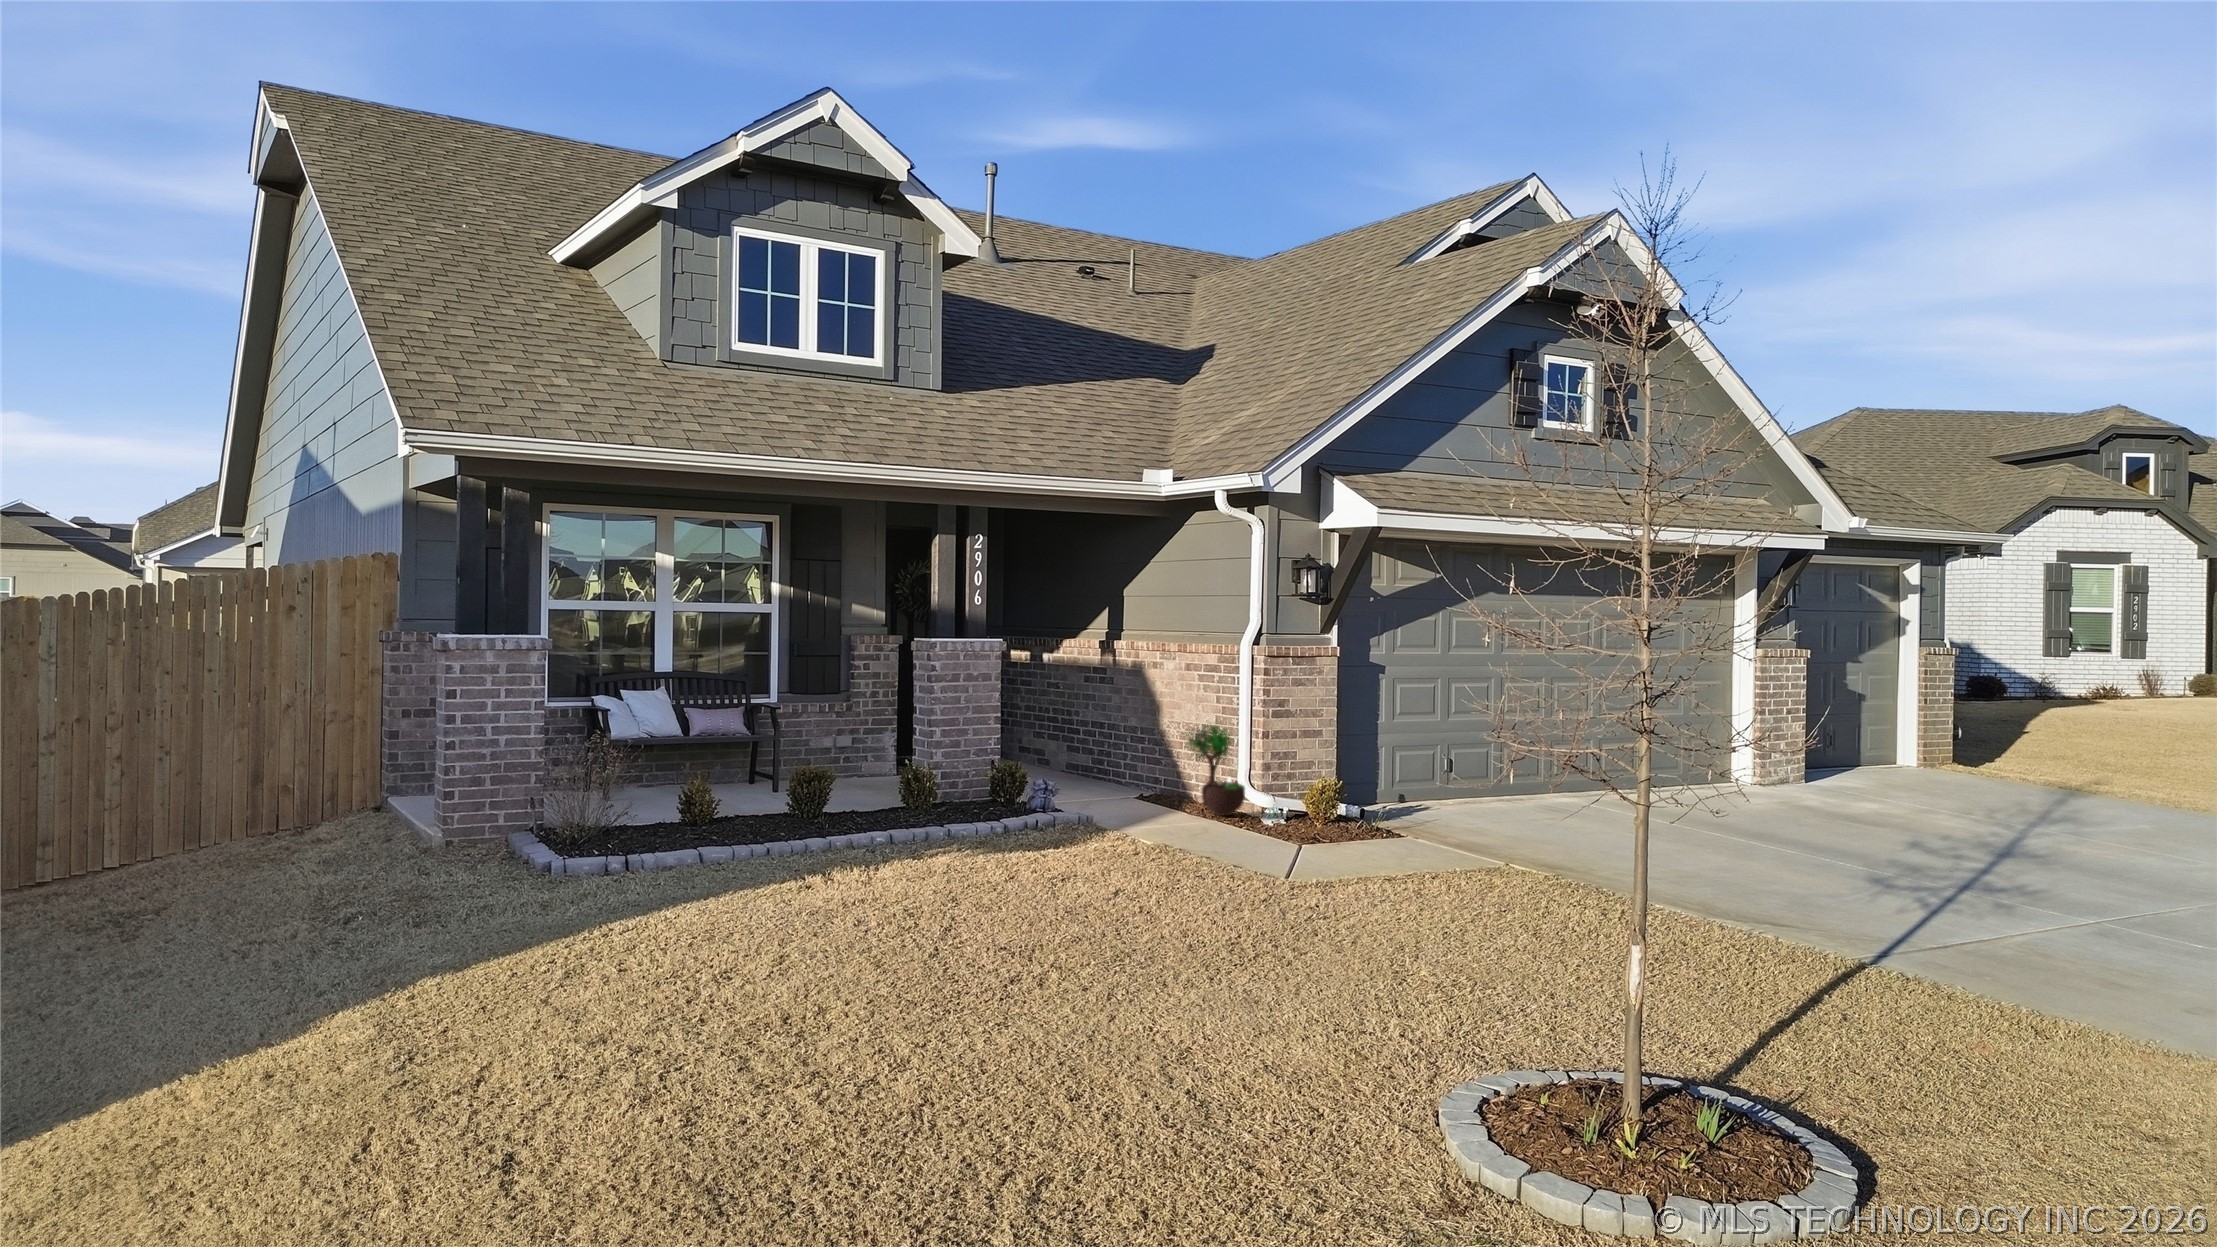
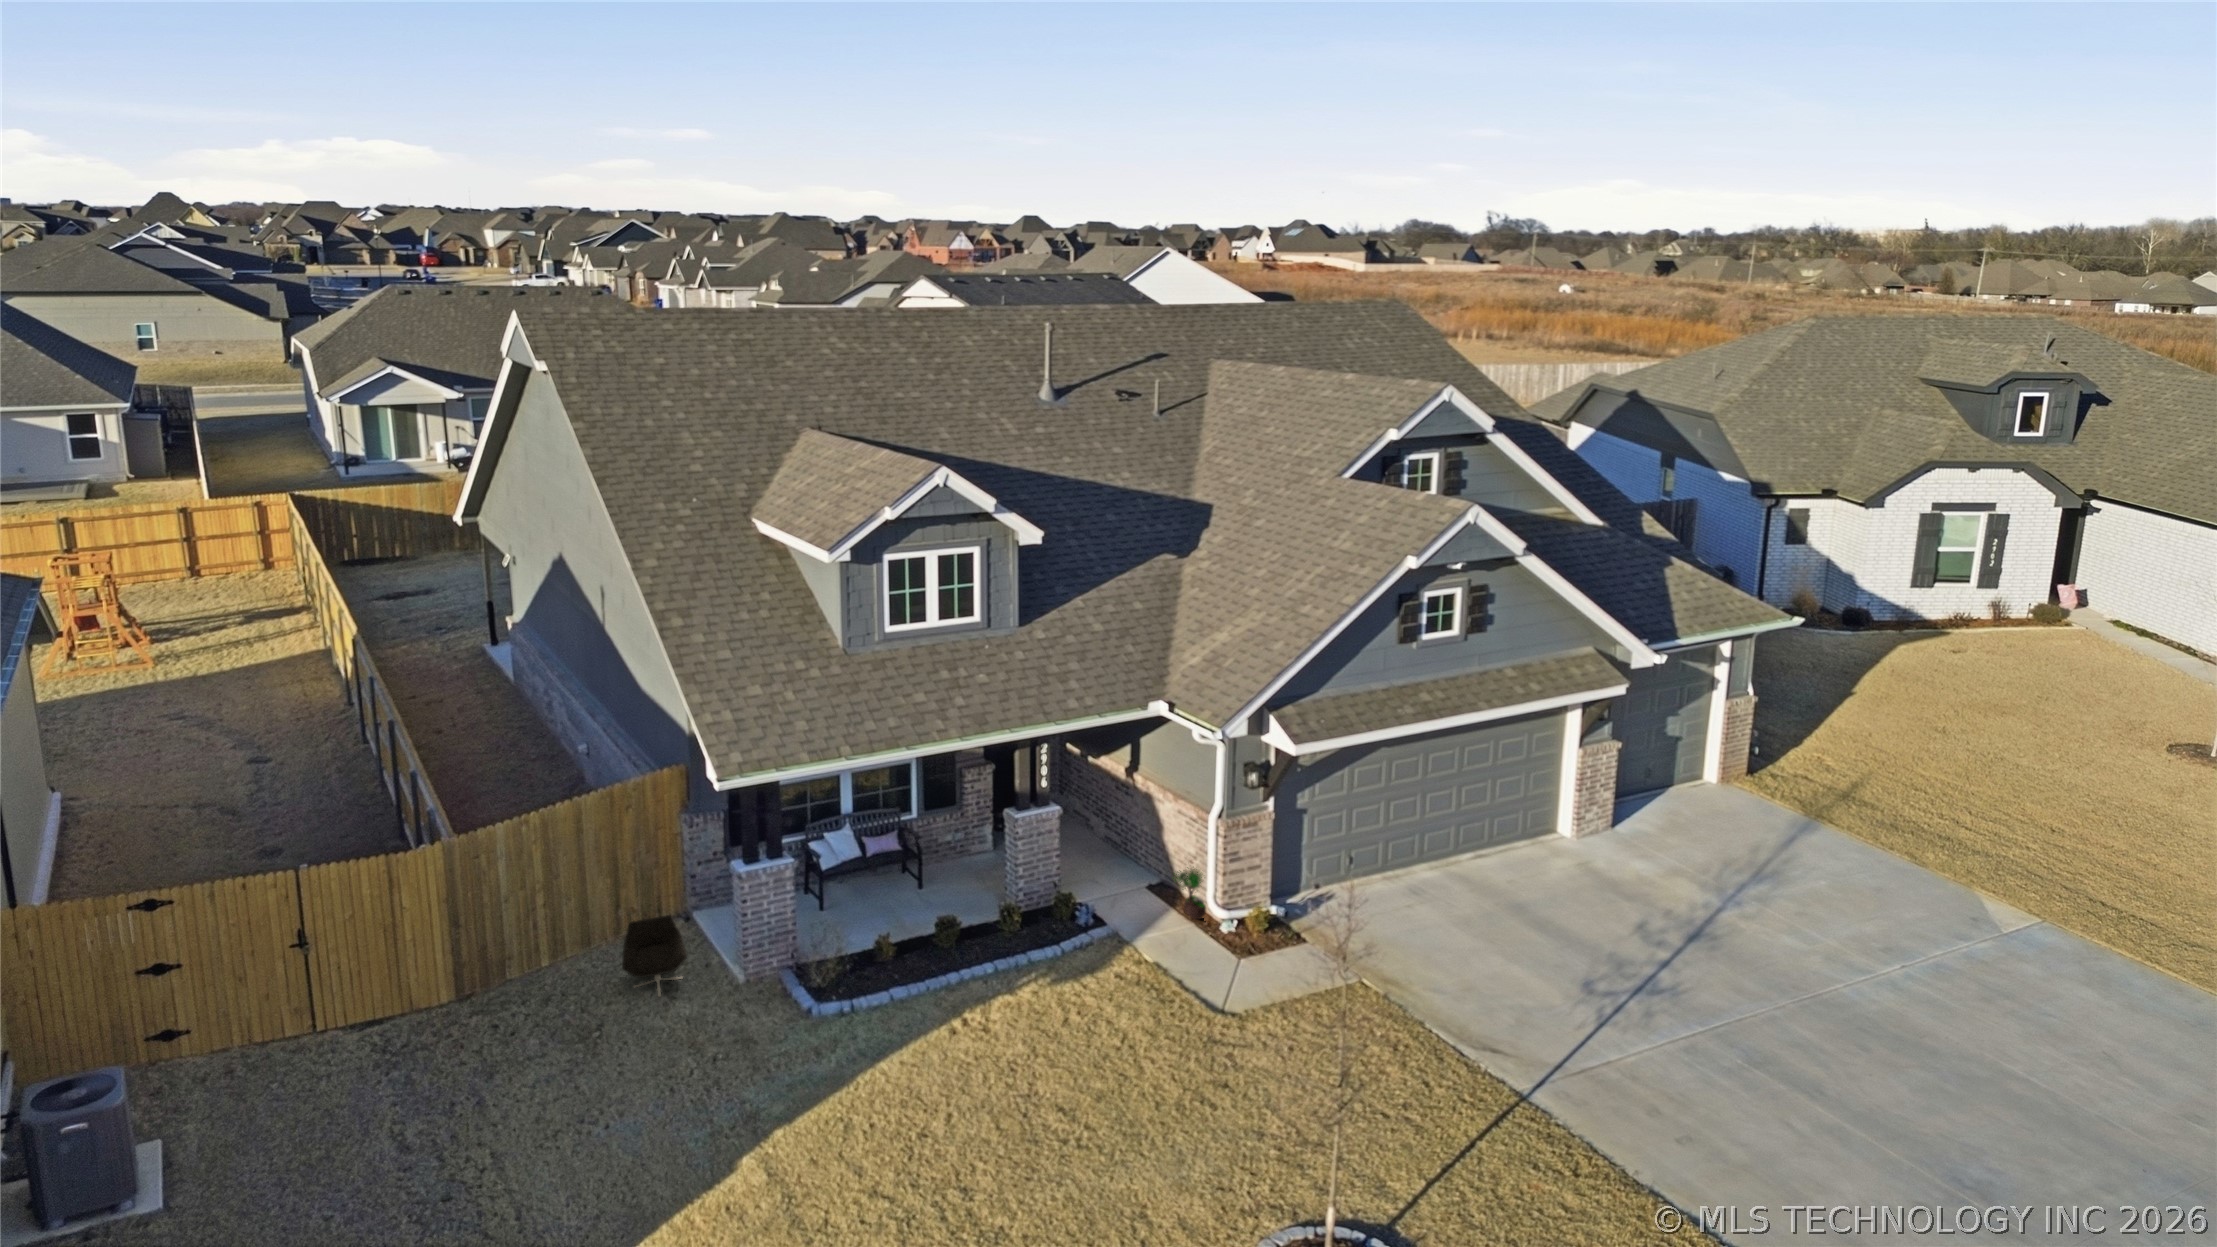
lounge chair: none [208,742,342,854] -> present [622,915,687,997]

